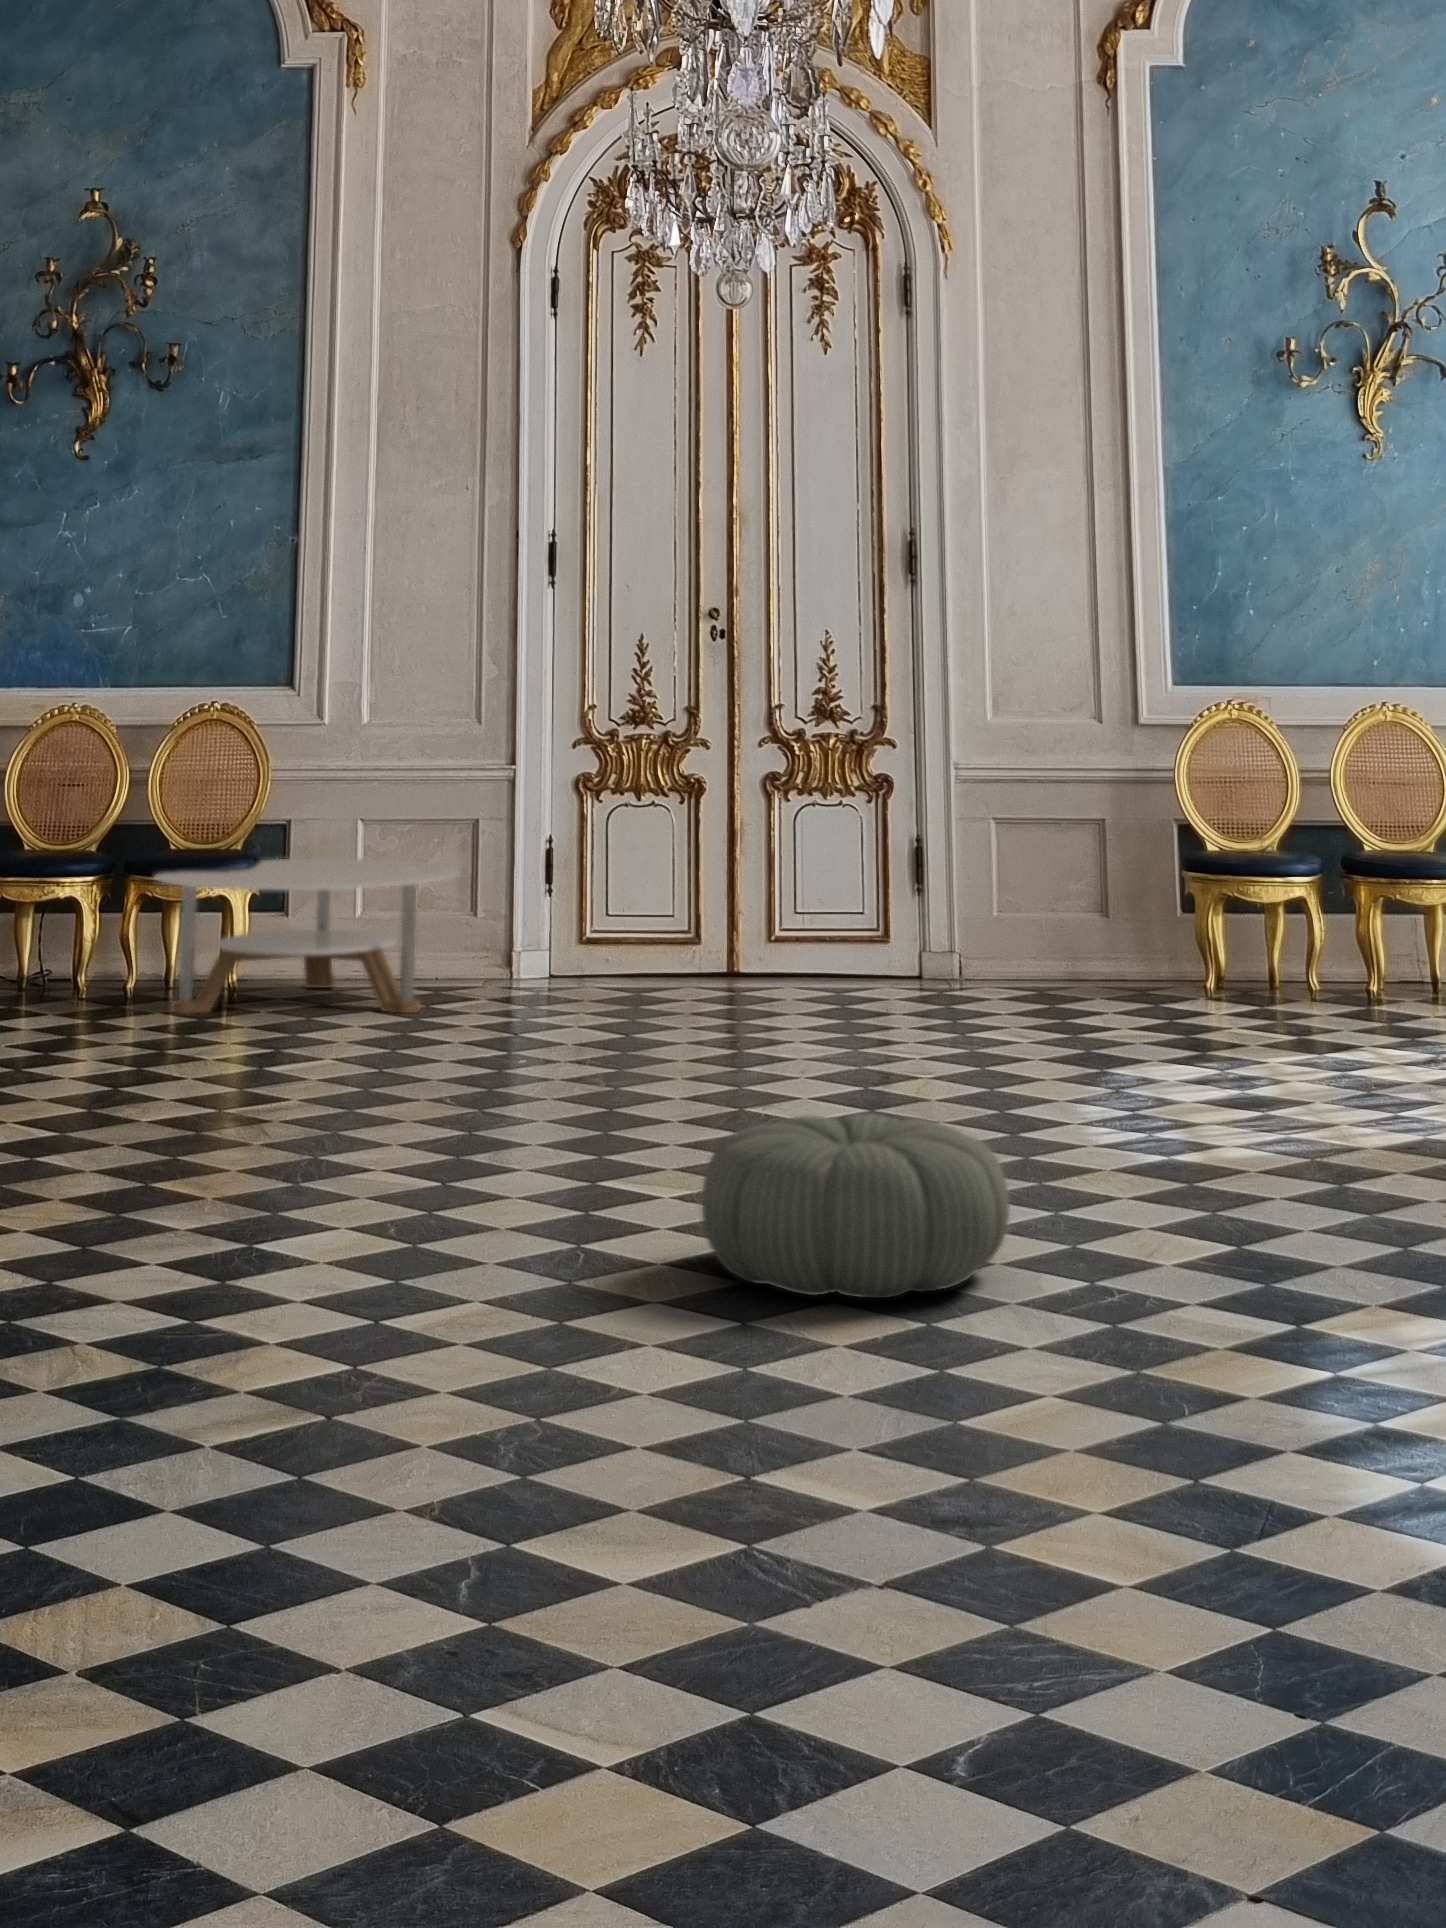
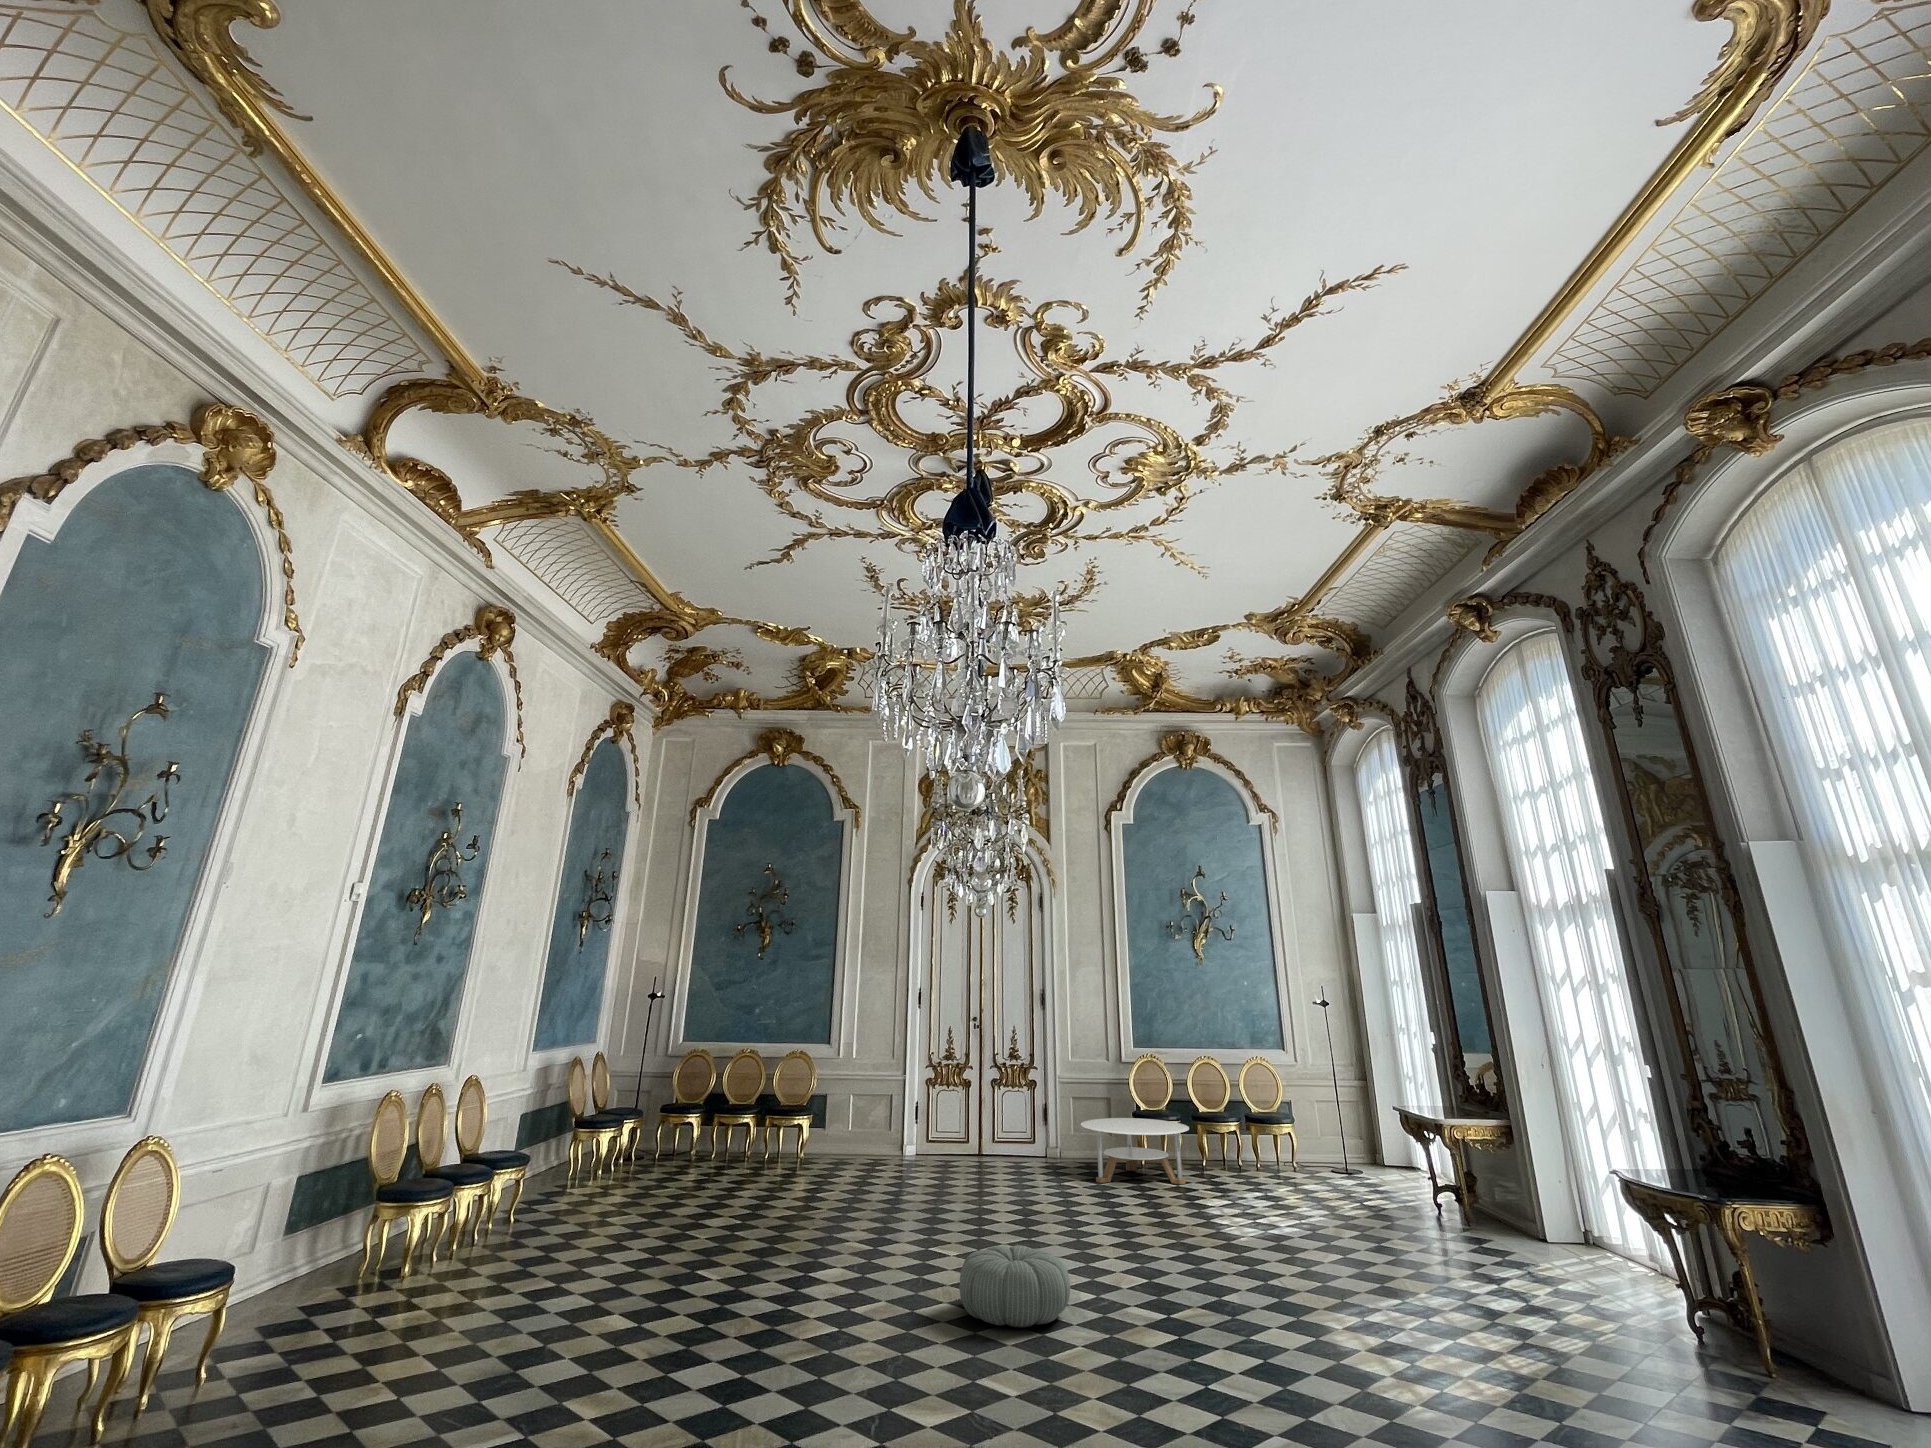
round table: present [155,858,459,1014] -> present [1081,1118,1189,1184]

